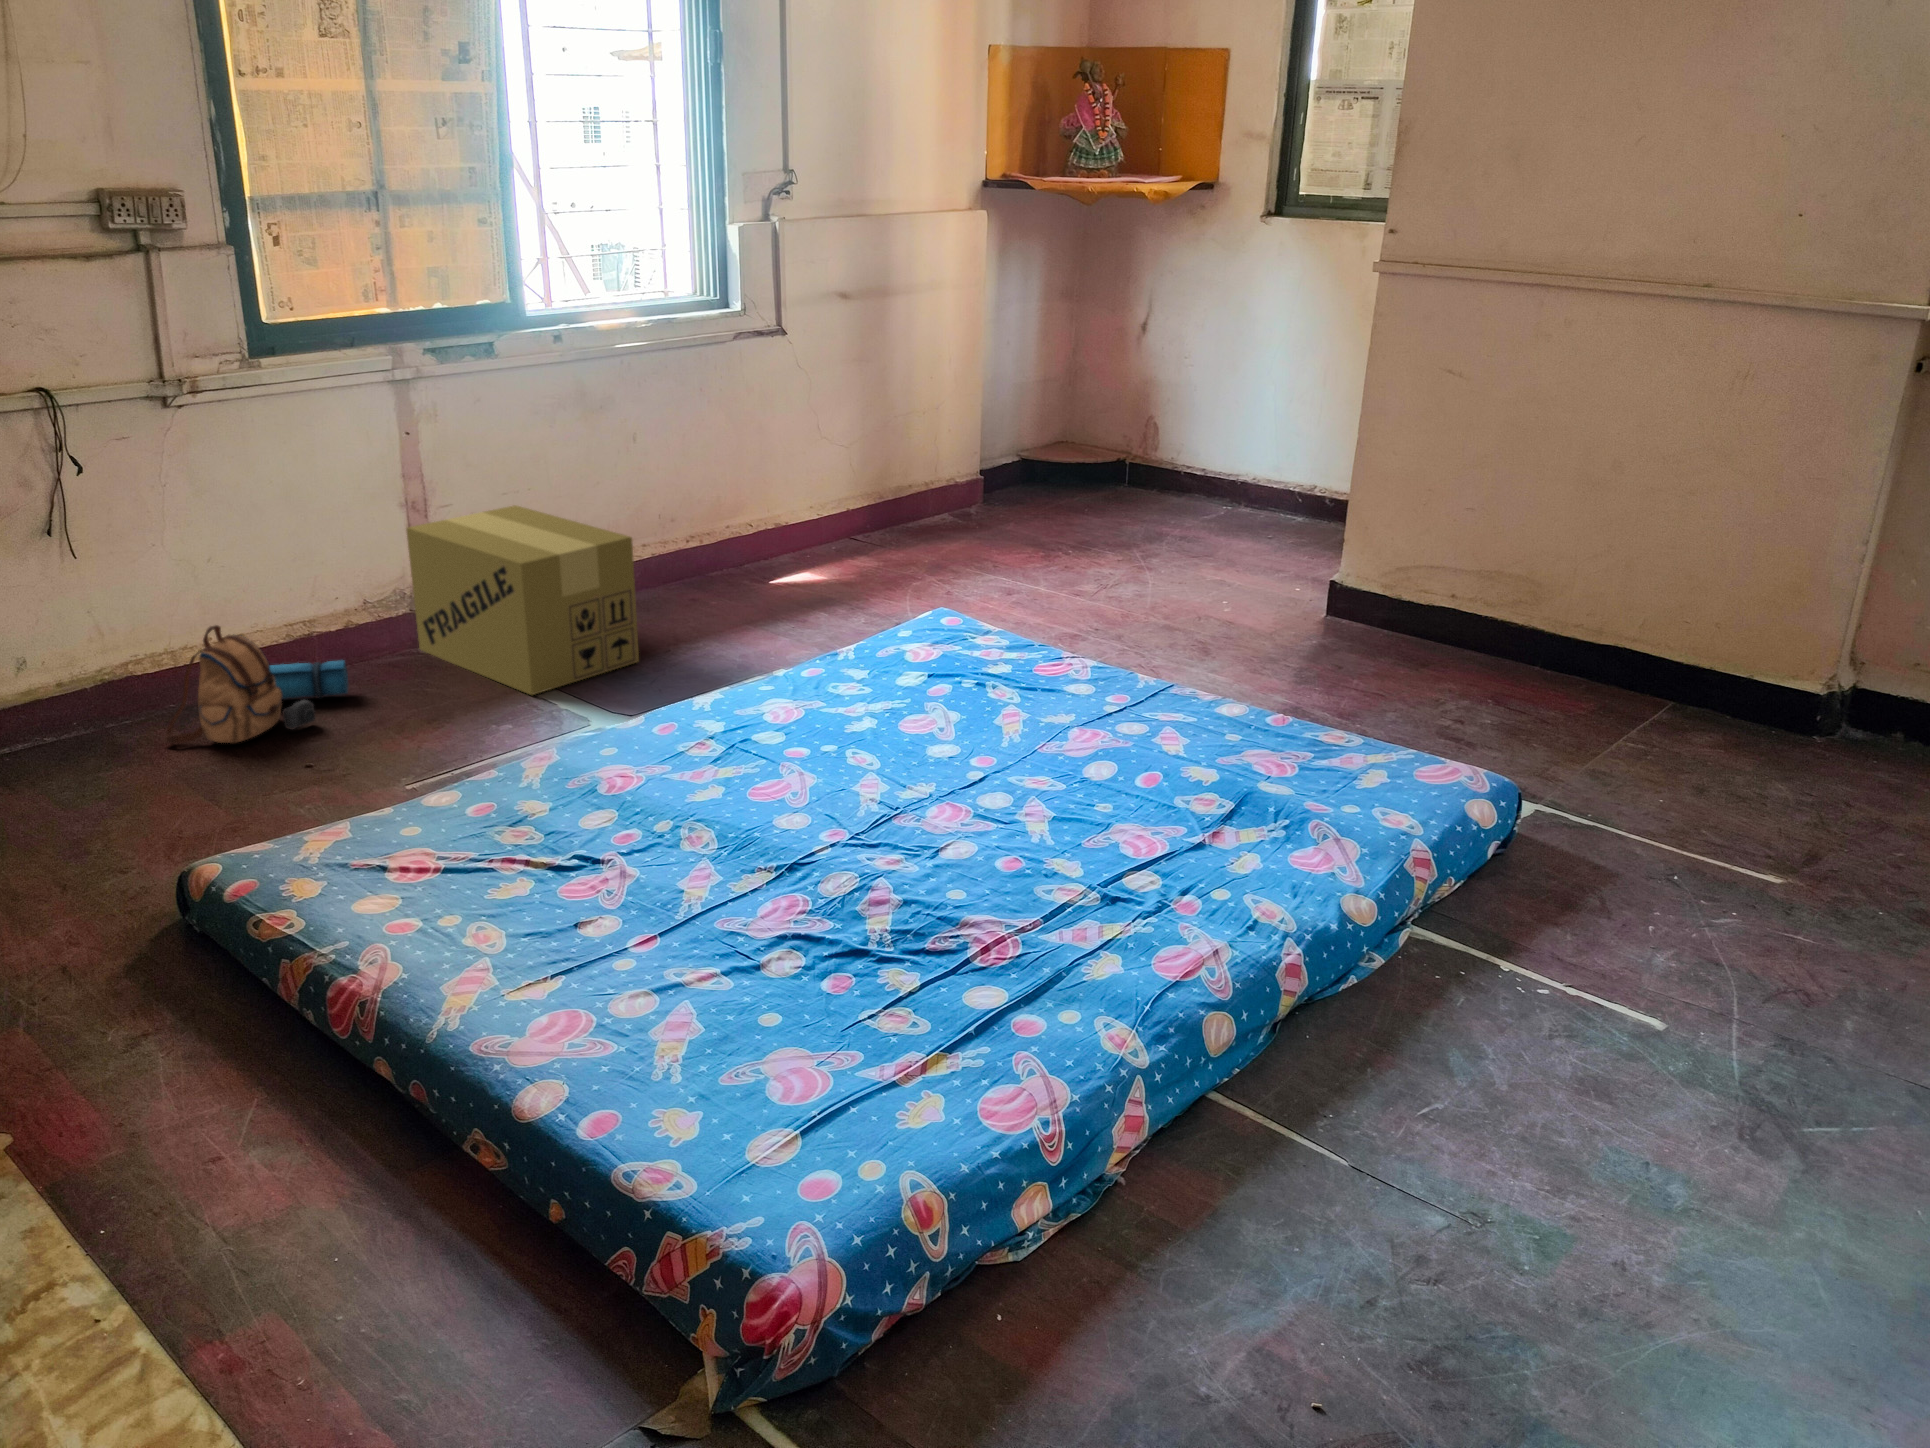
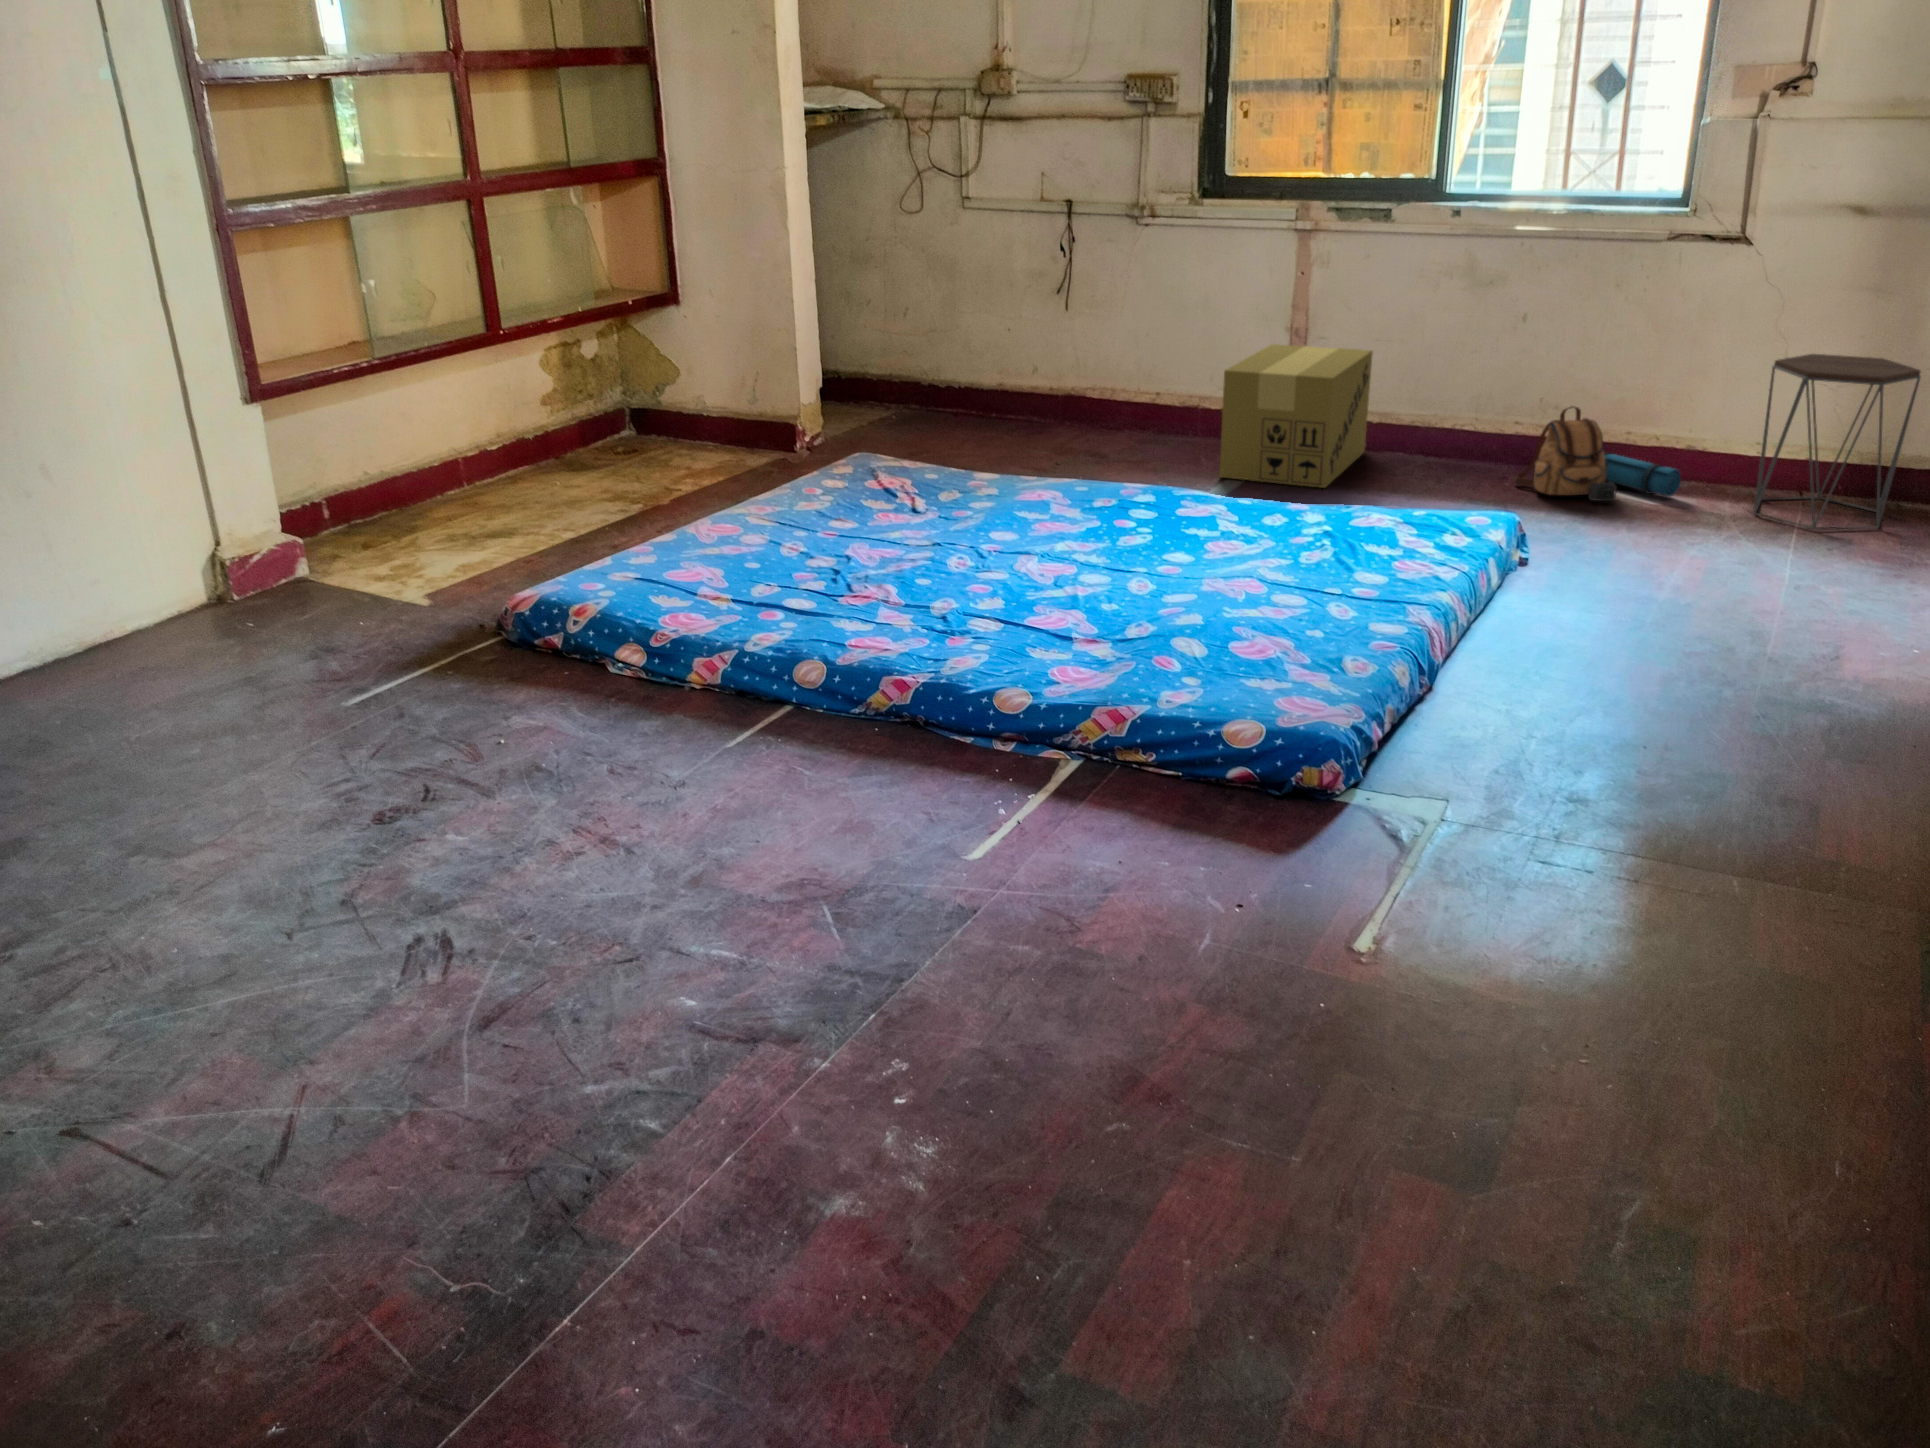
side table: none [847,413,953,560] -> present [1754,354,1921,530]
backpack: present [164,625,348,744] -> present [1514,407,1681,501]

